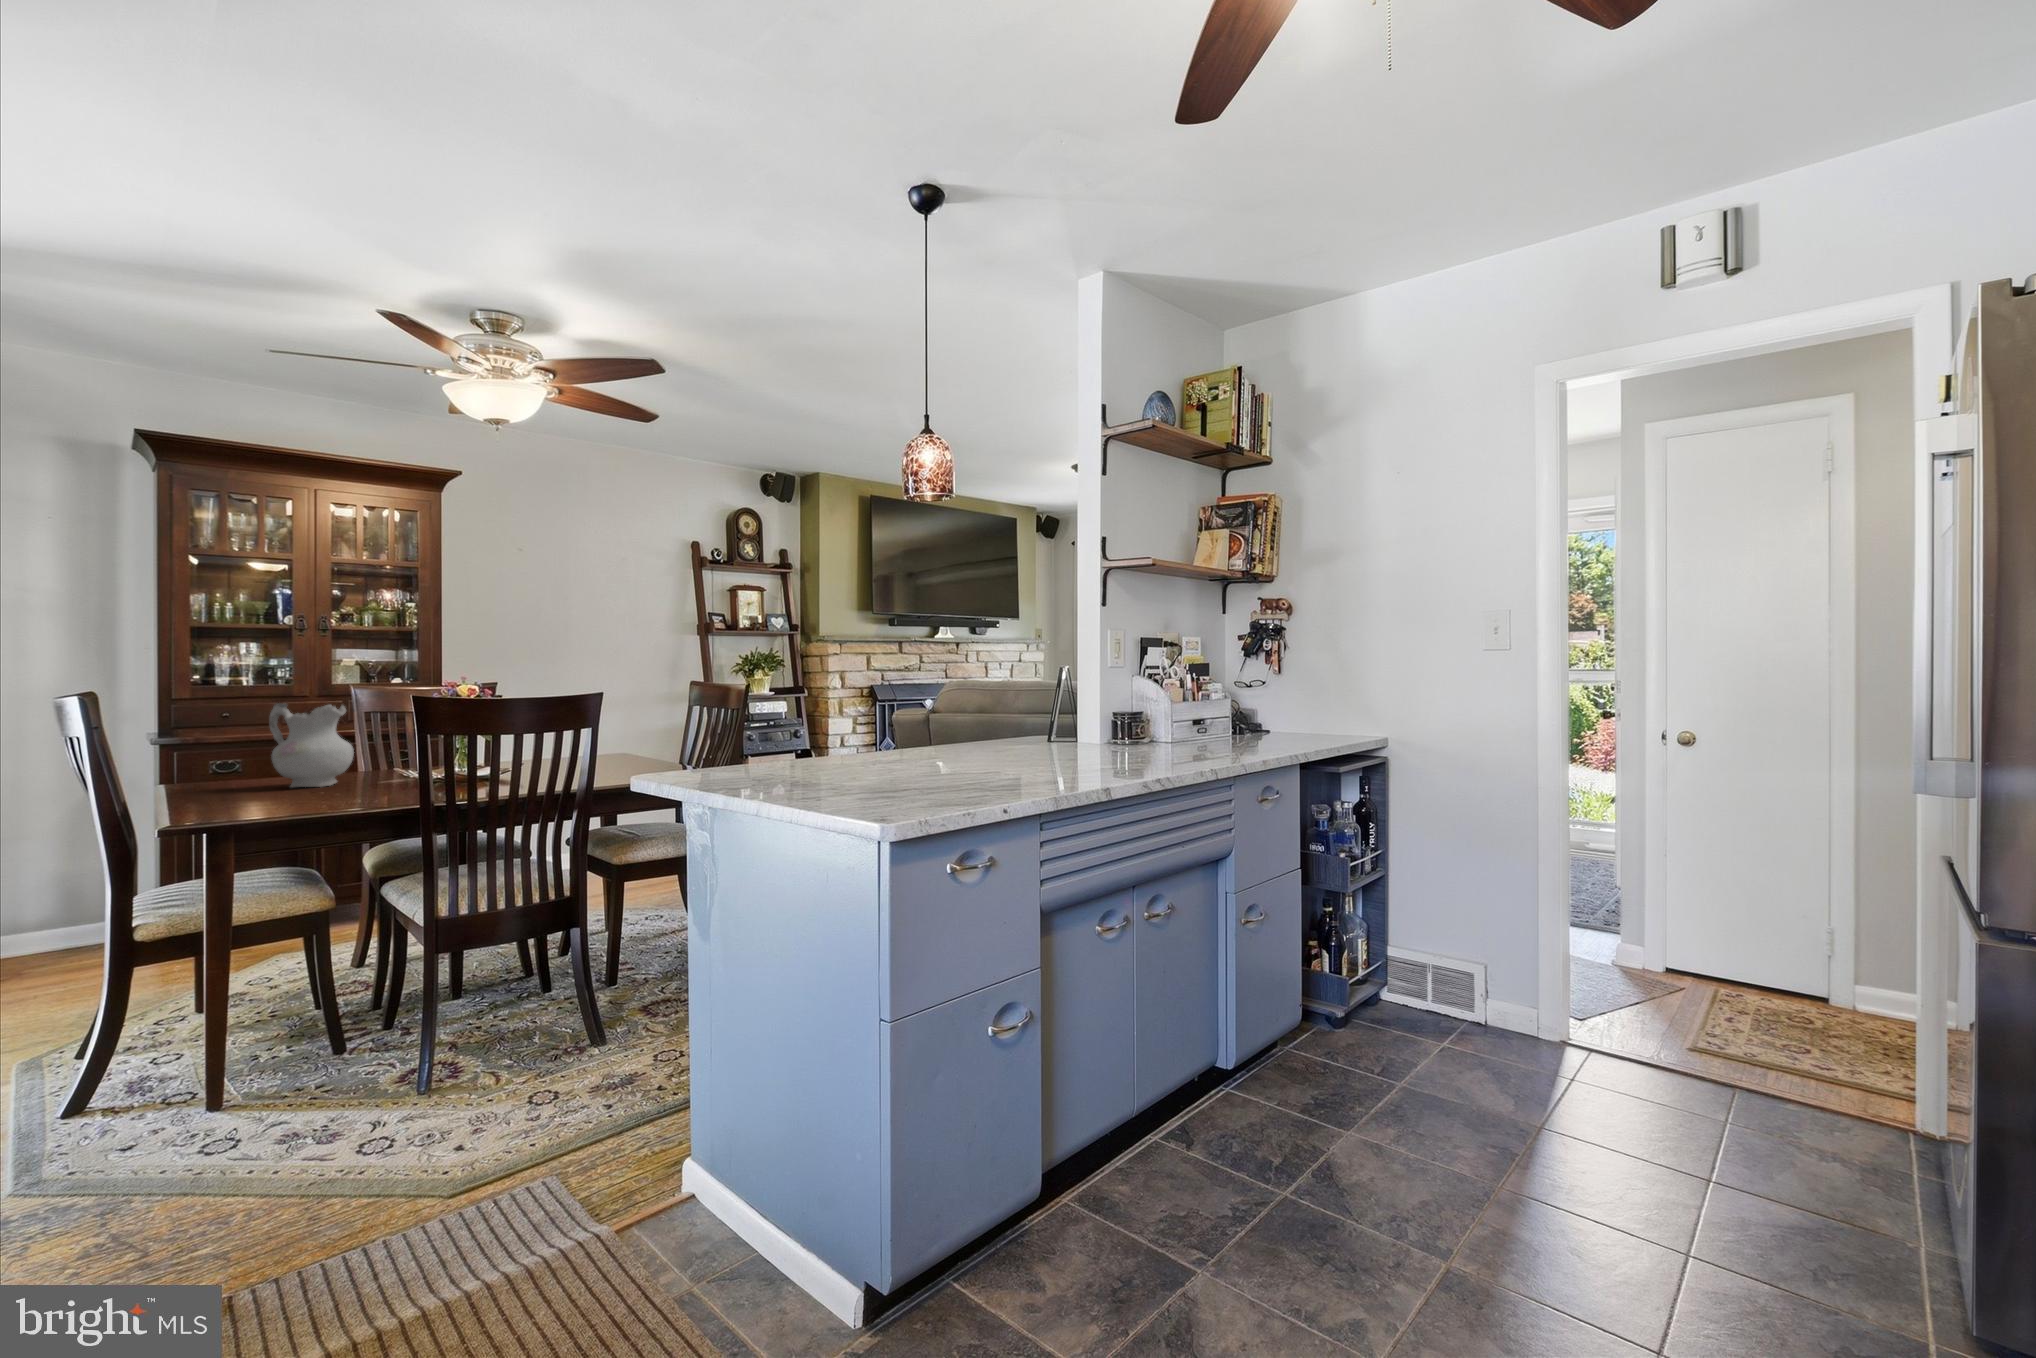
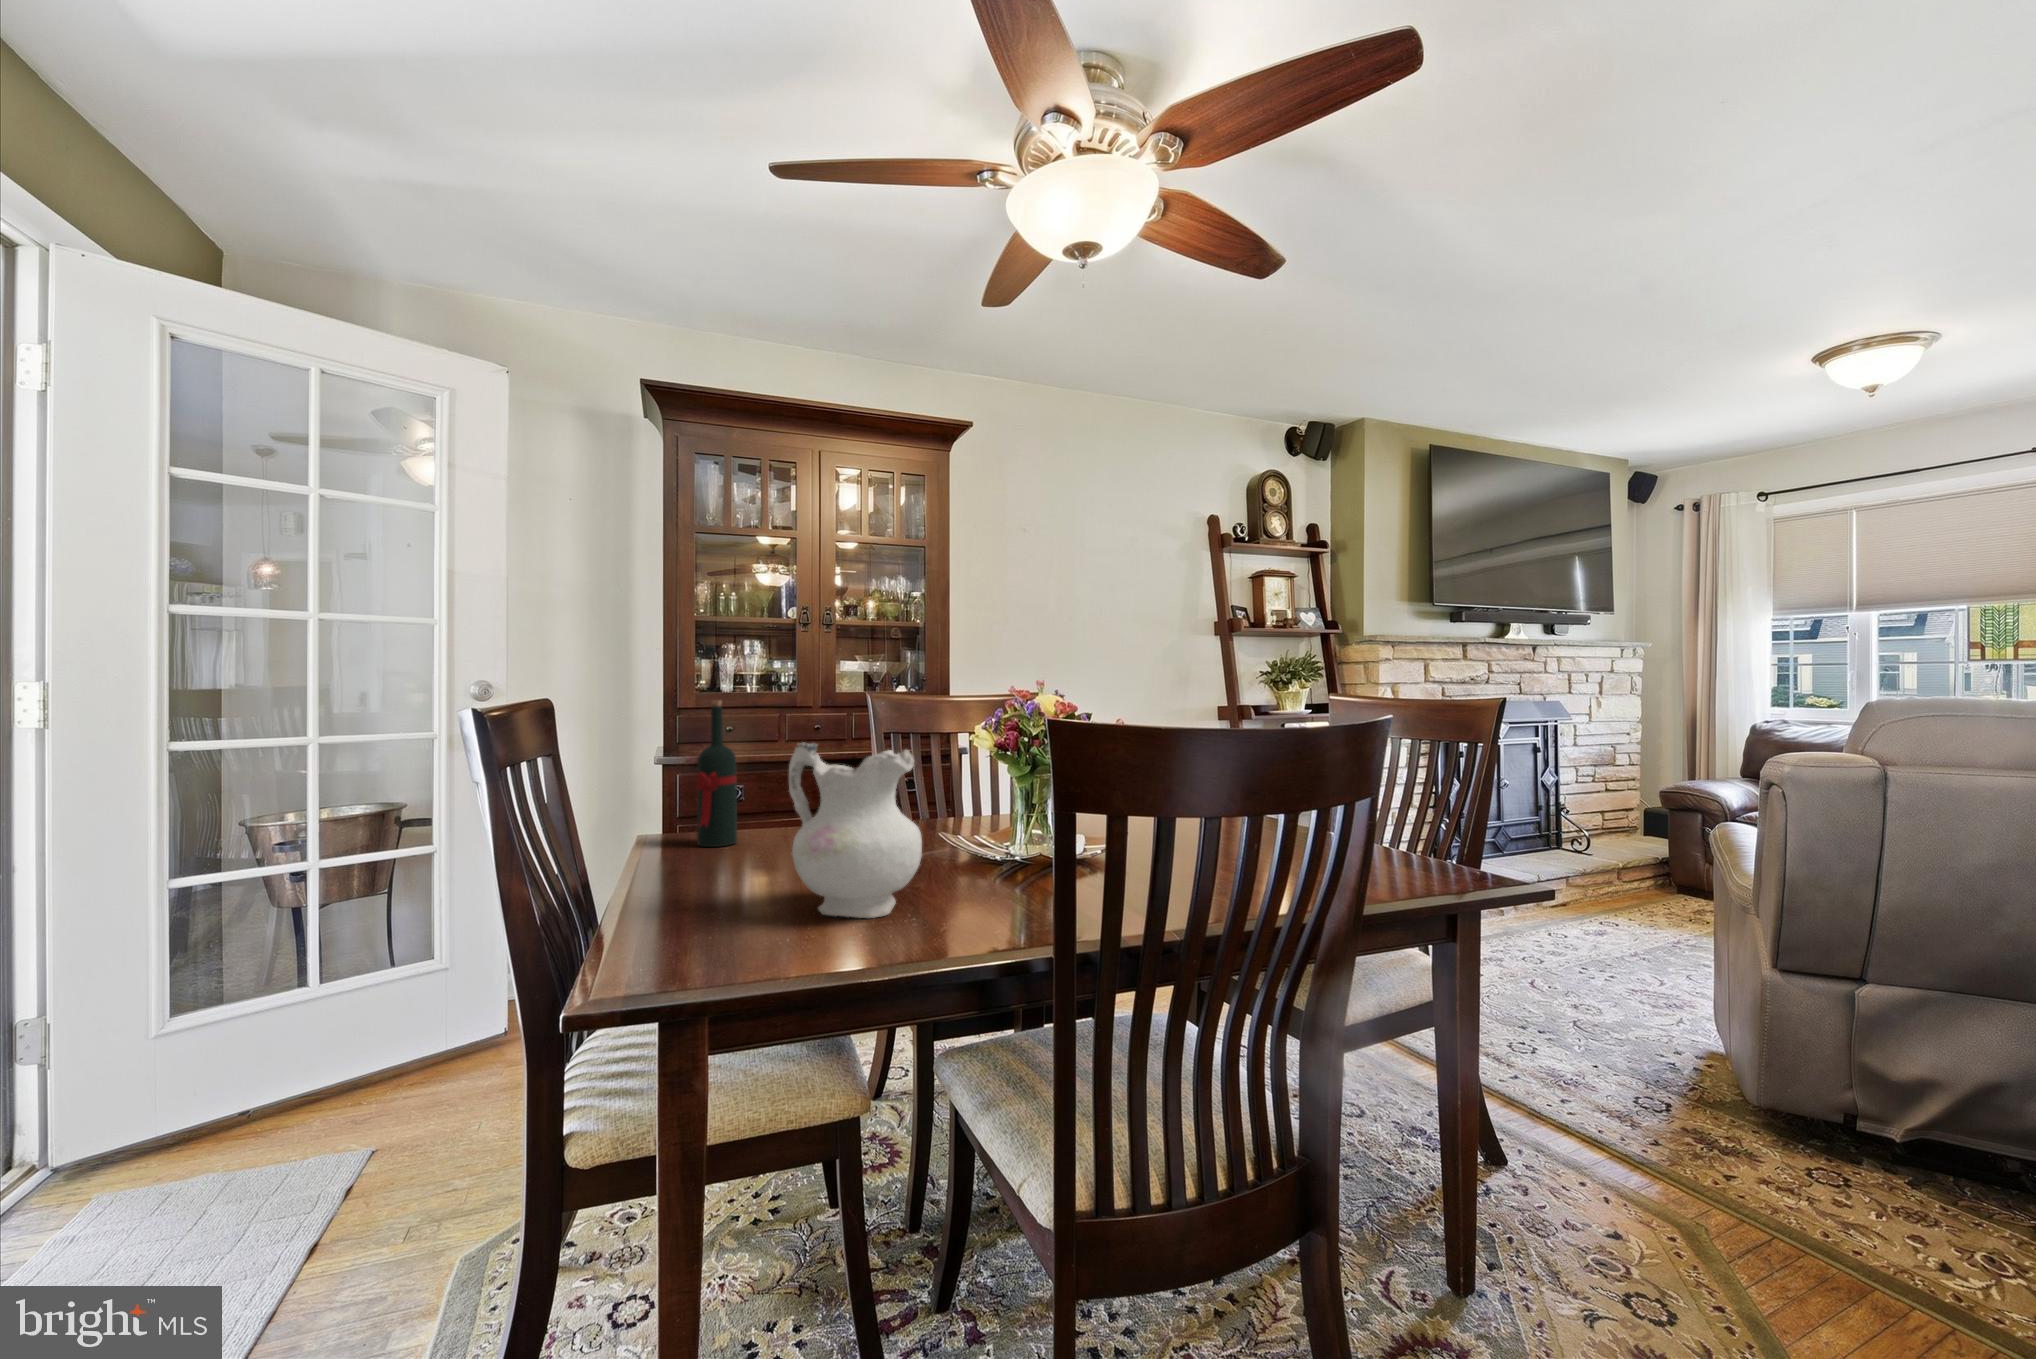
wine bottle: none [203,685,236,777] -> present [697,700,737,847]

